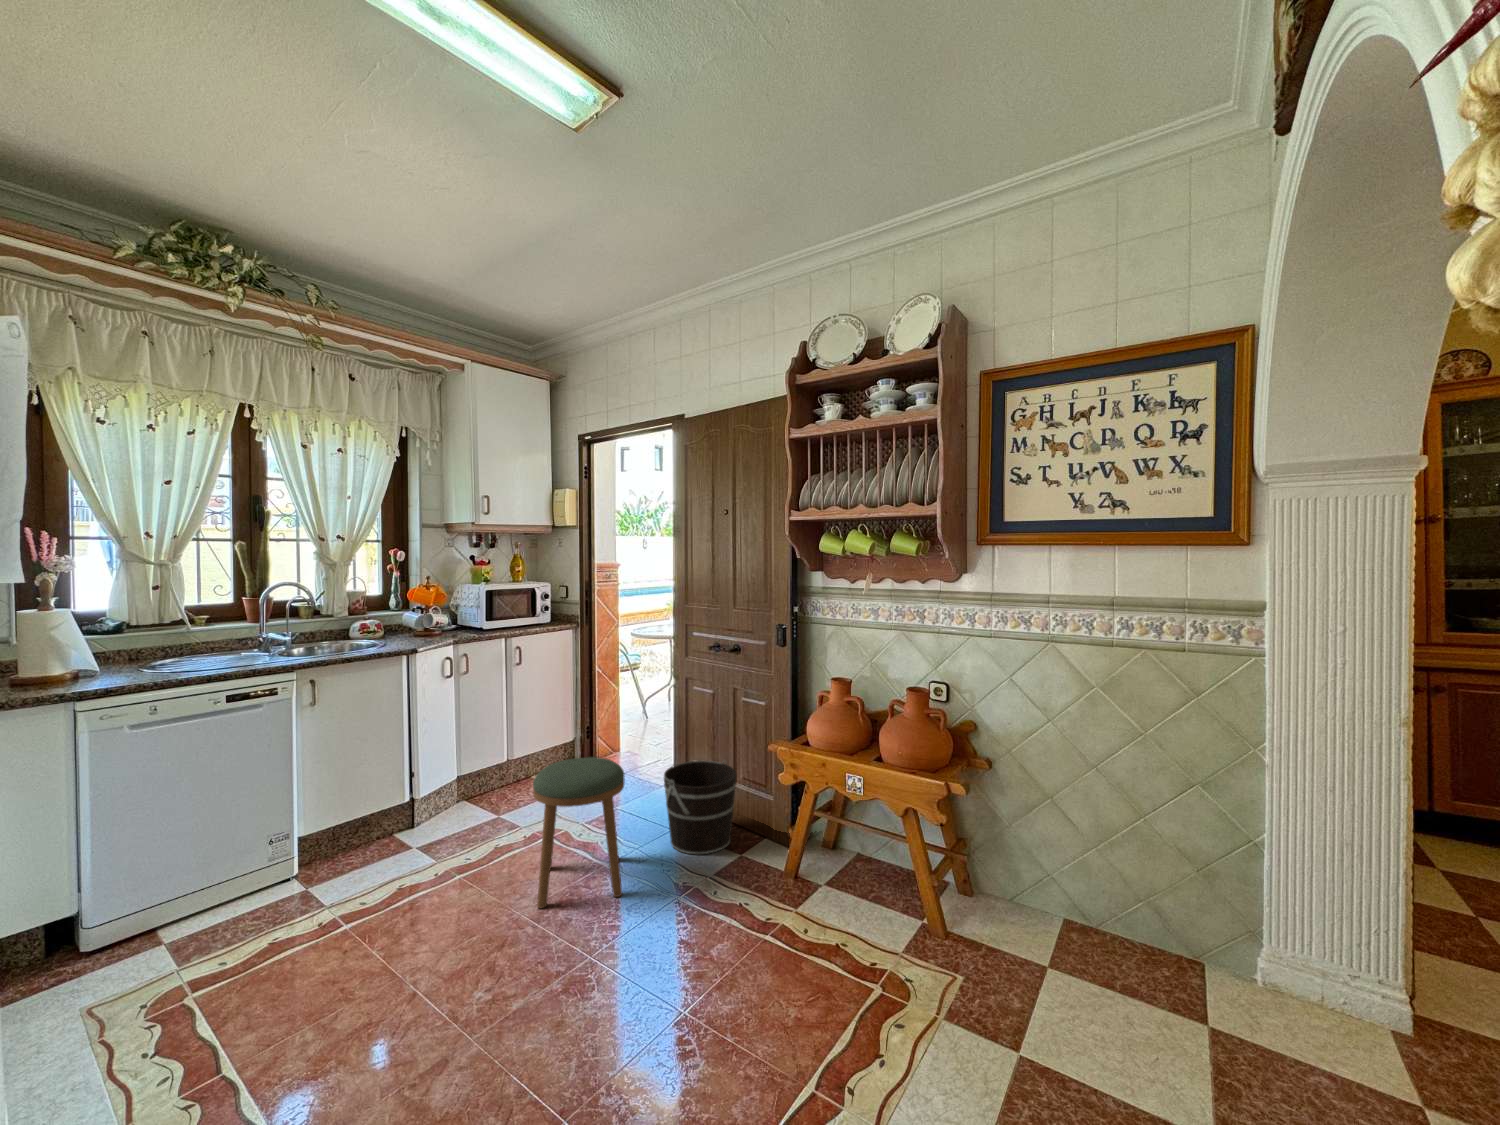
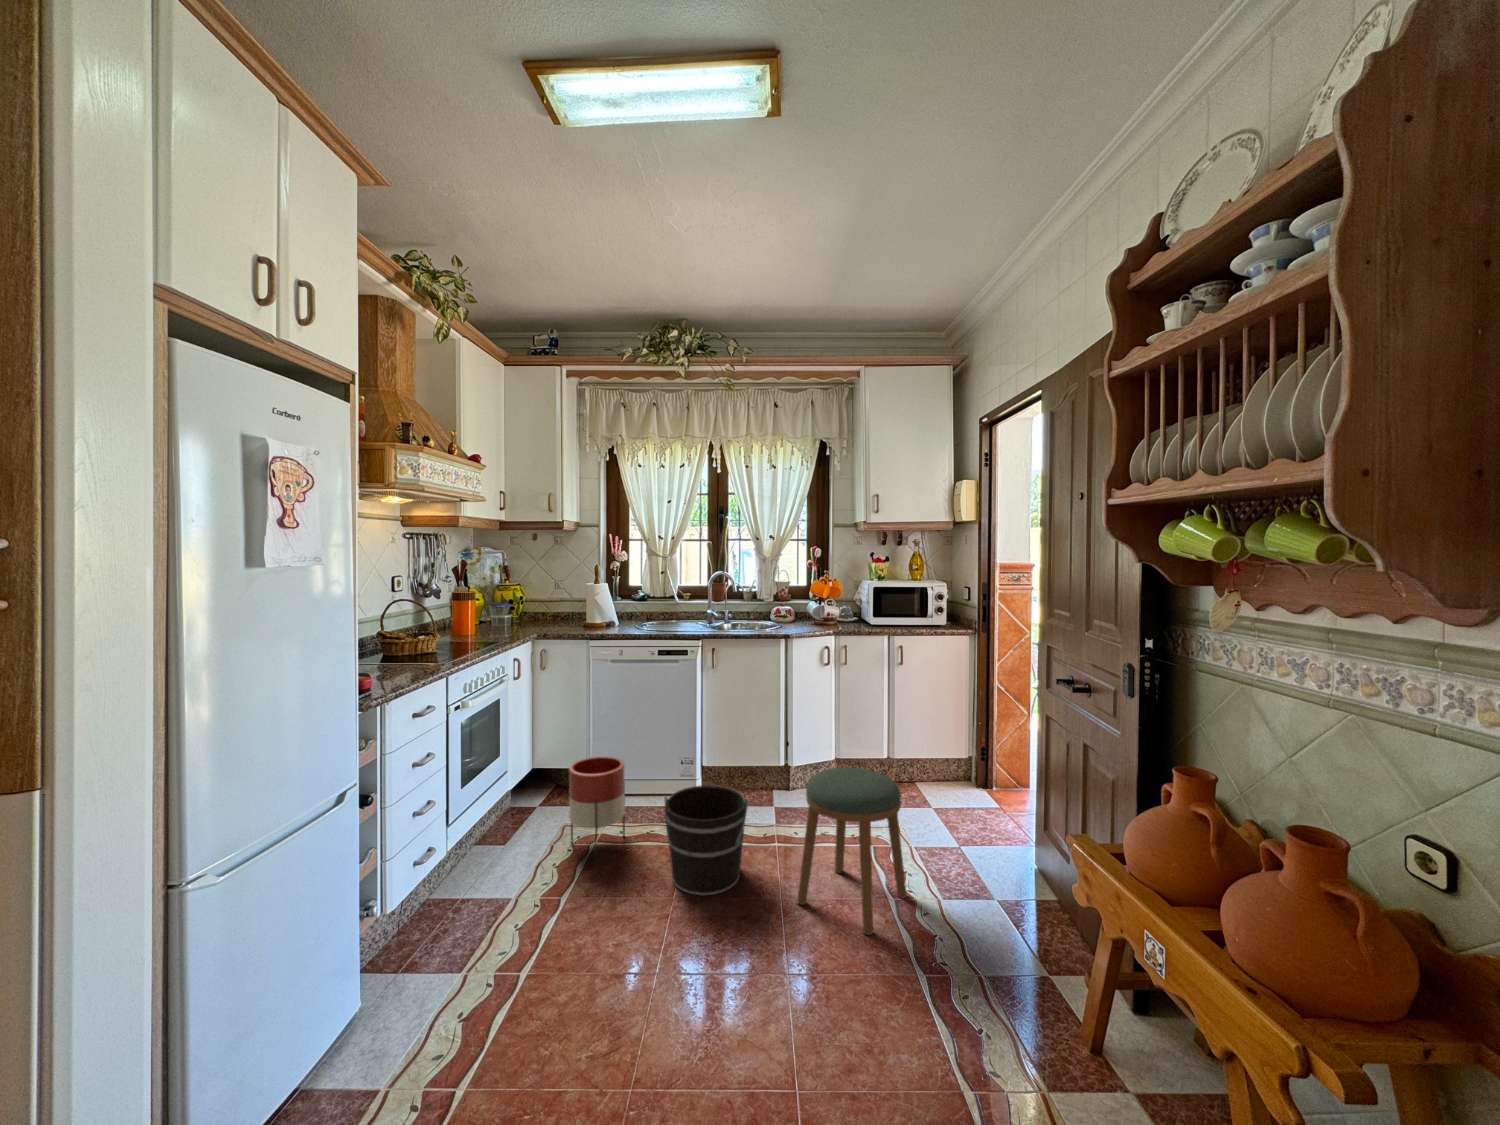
bucket: present [664,761,736,854] -> present [664,785,749,895]
planter: none [133,857,249,1017] -> present [569,756,625,860]

